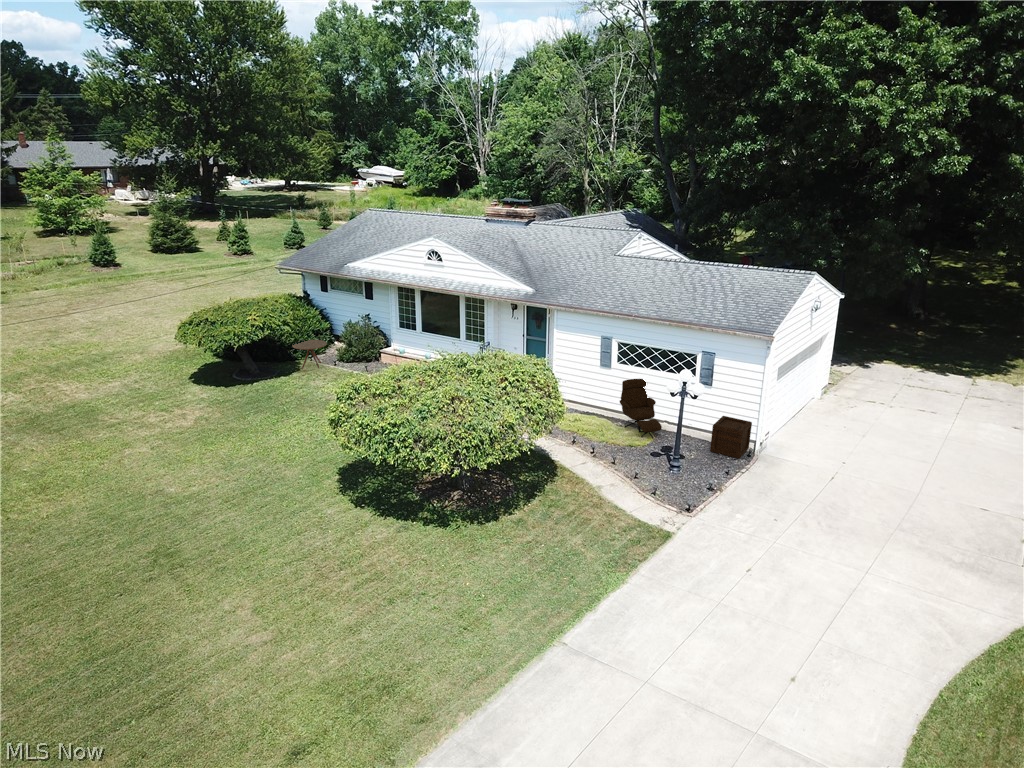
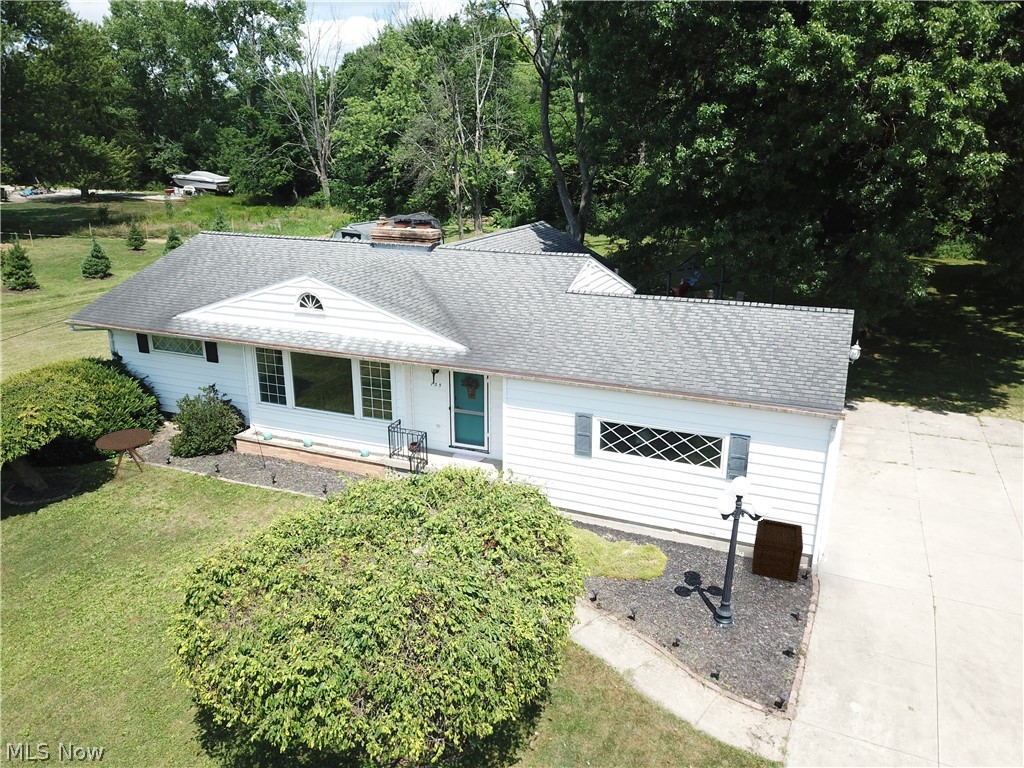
lounge chair: present [620,379,662,438] -> none [609,468,676,557]

